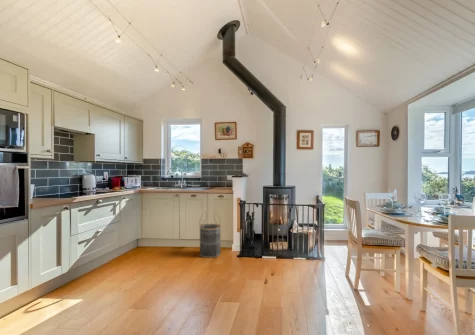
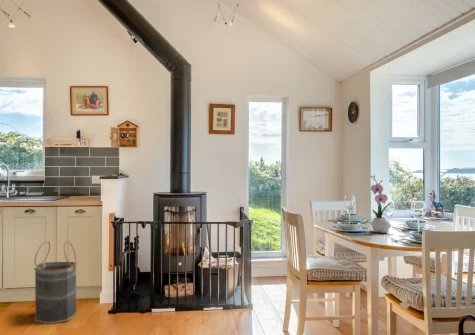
flower arrangement: none [409,177,425,216] -> present [371,176,391,233]

